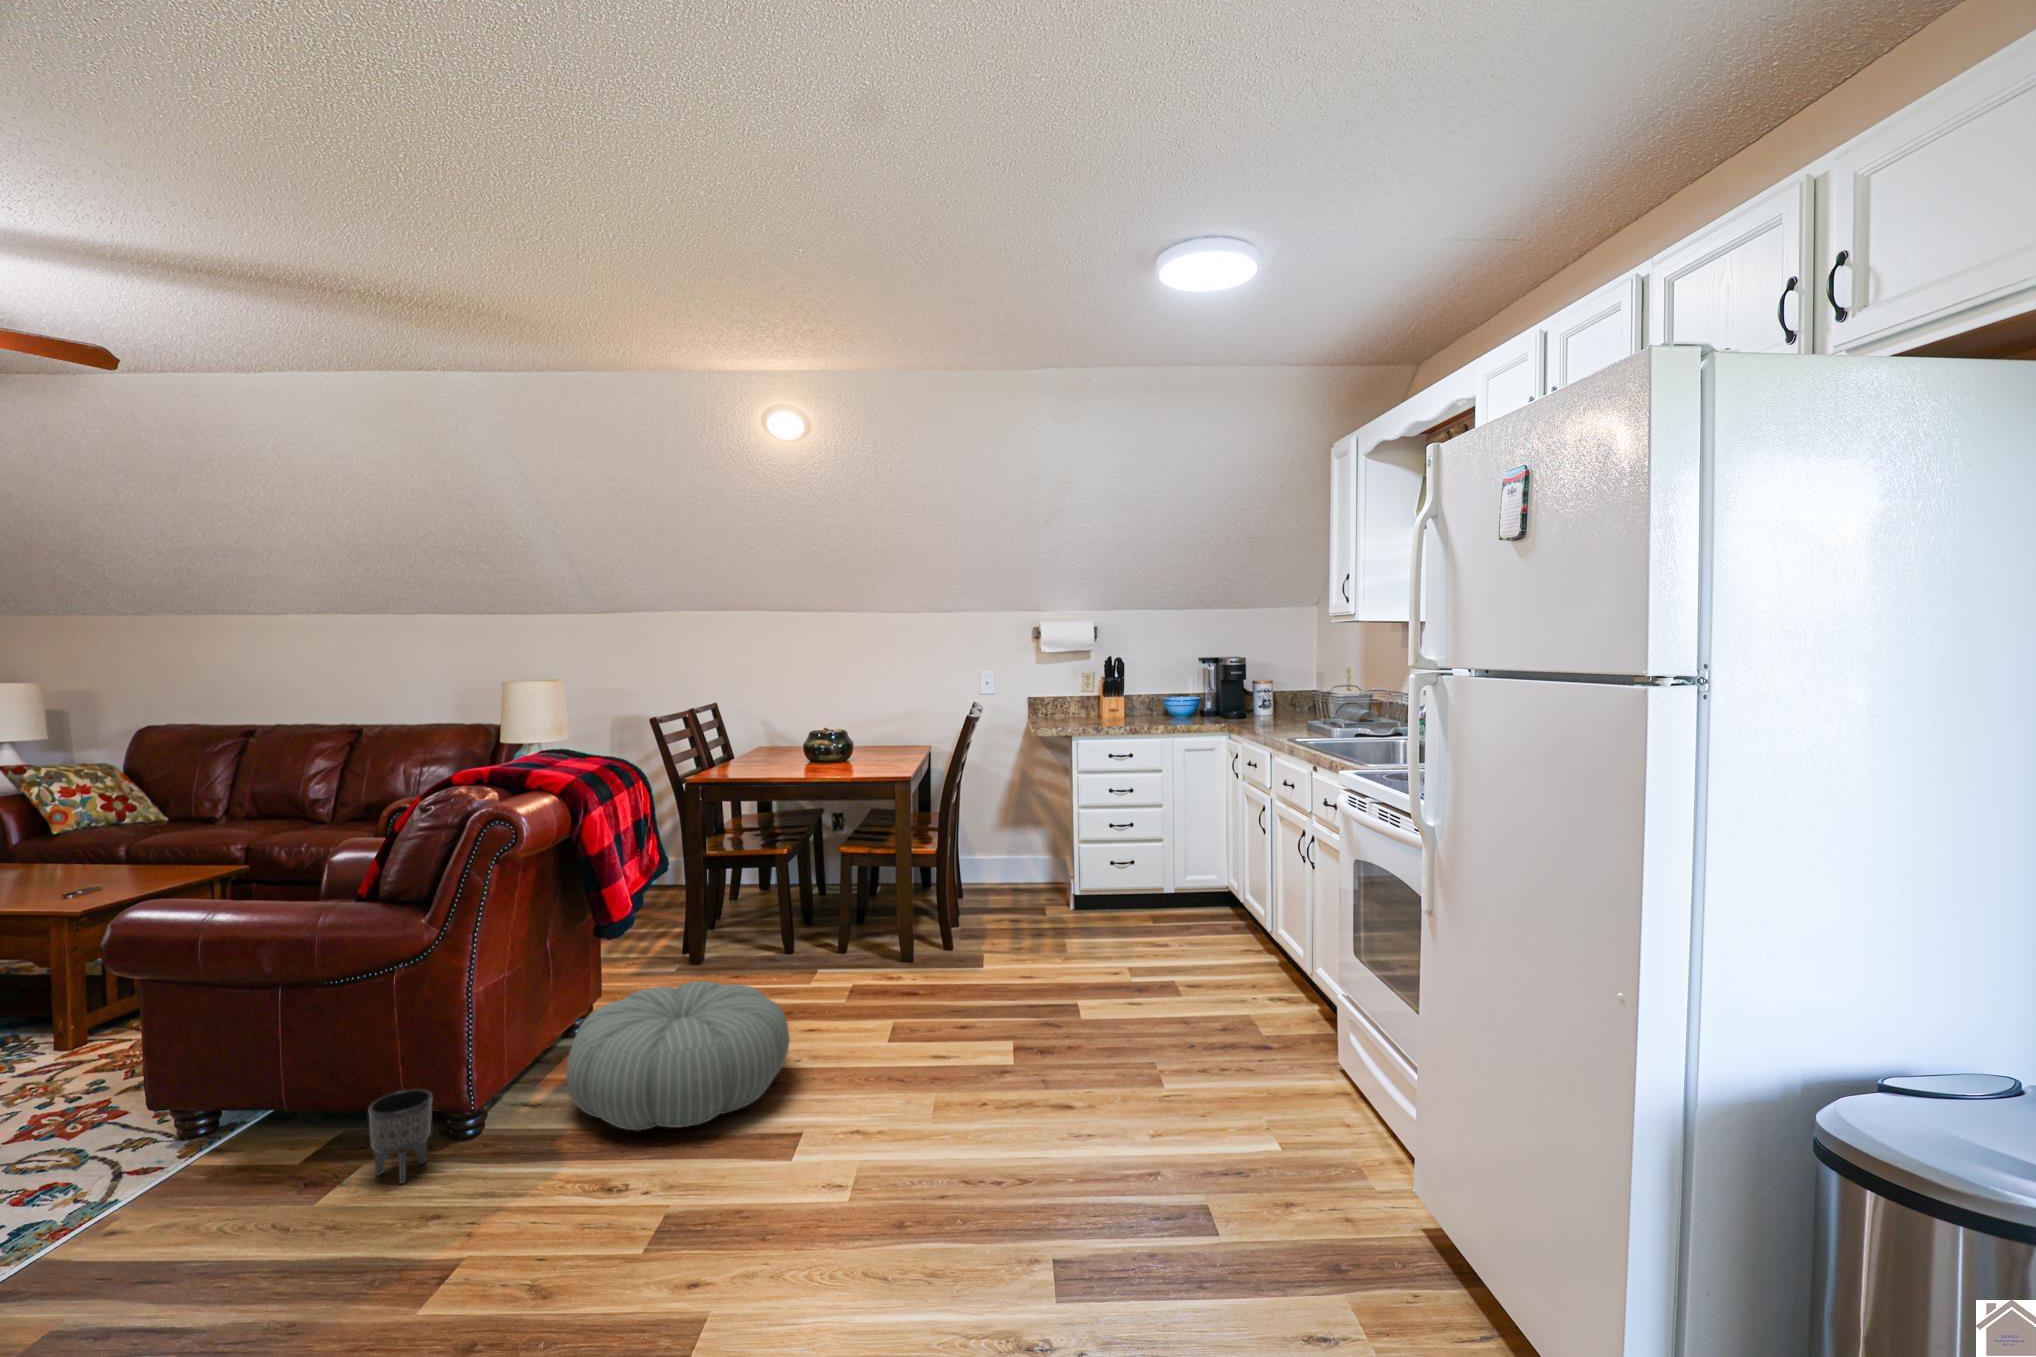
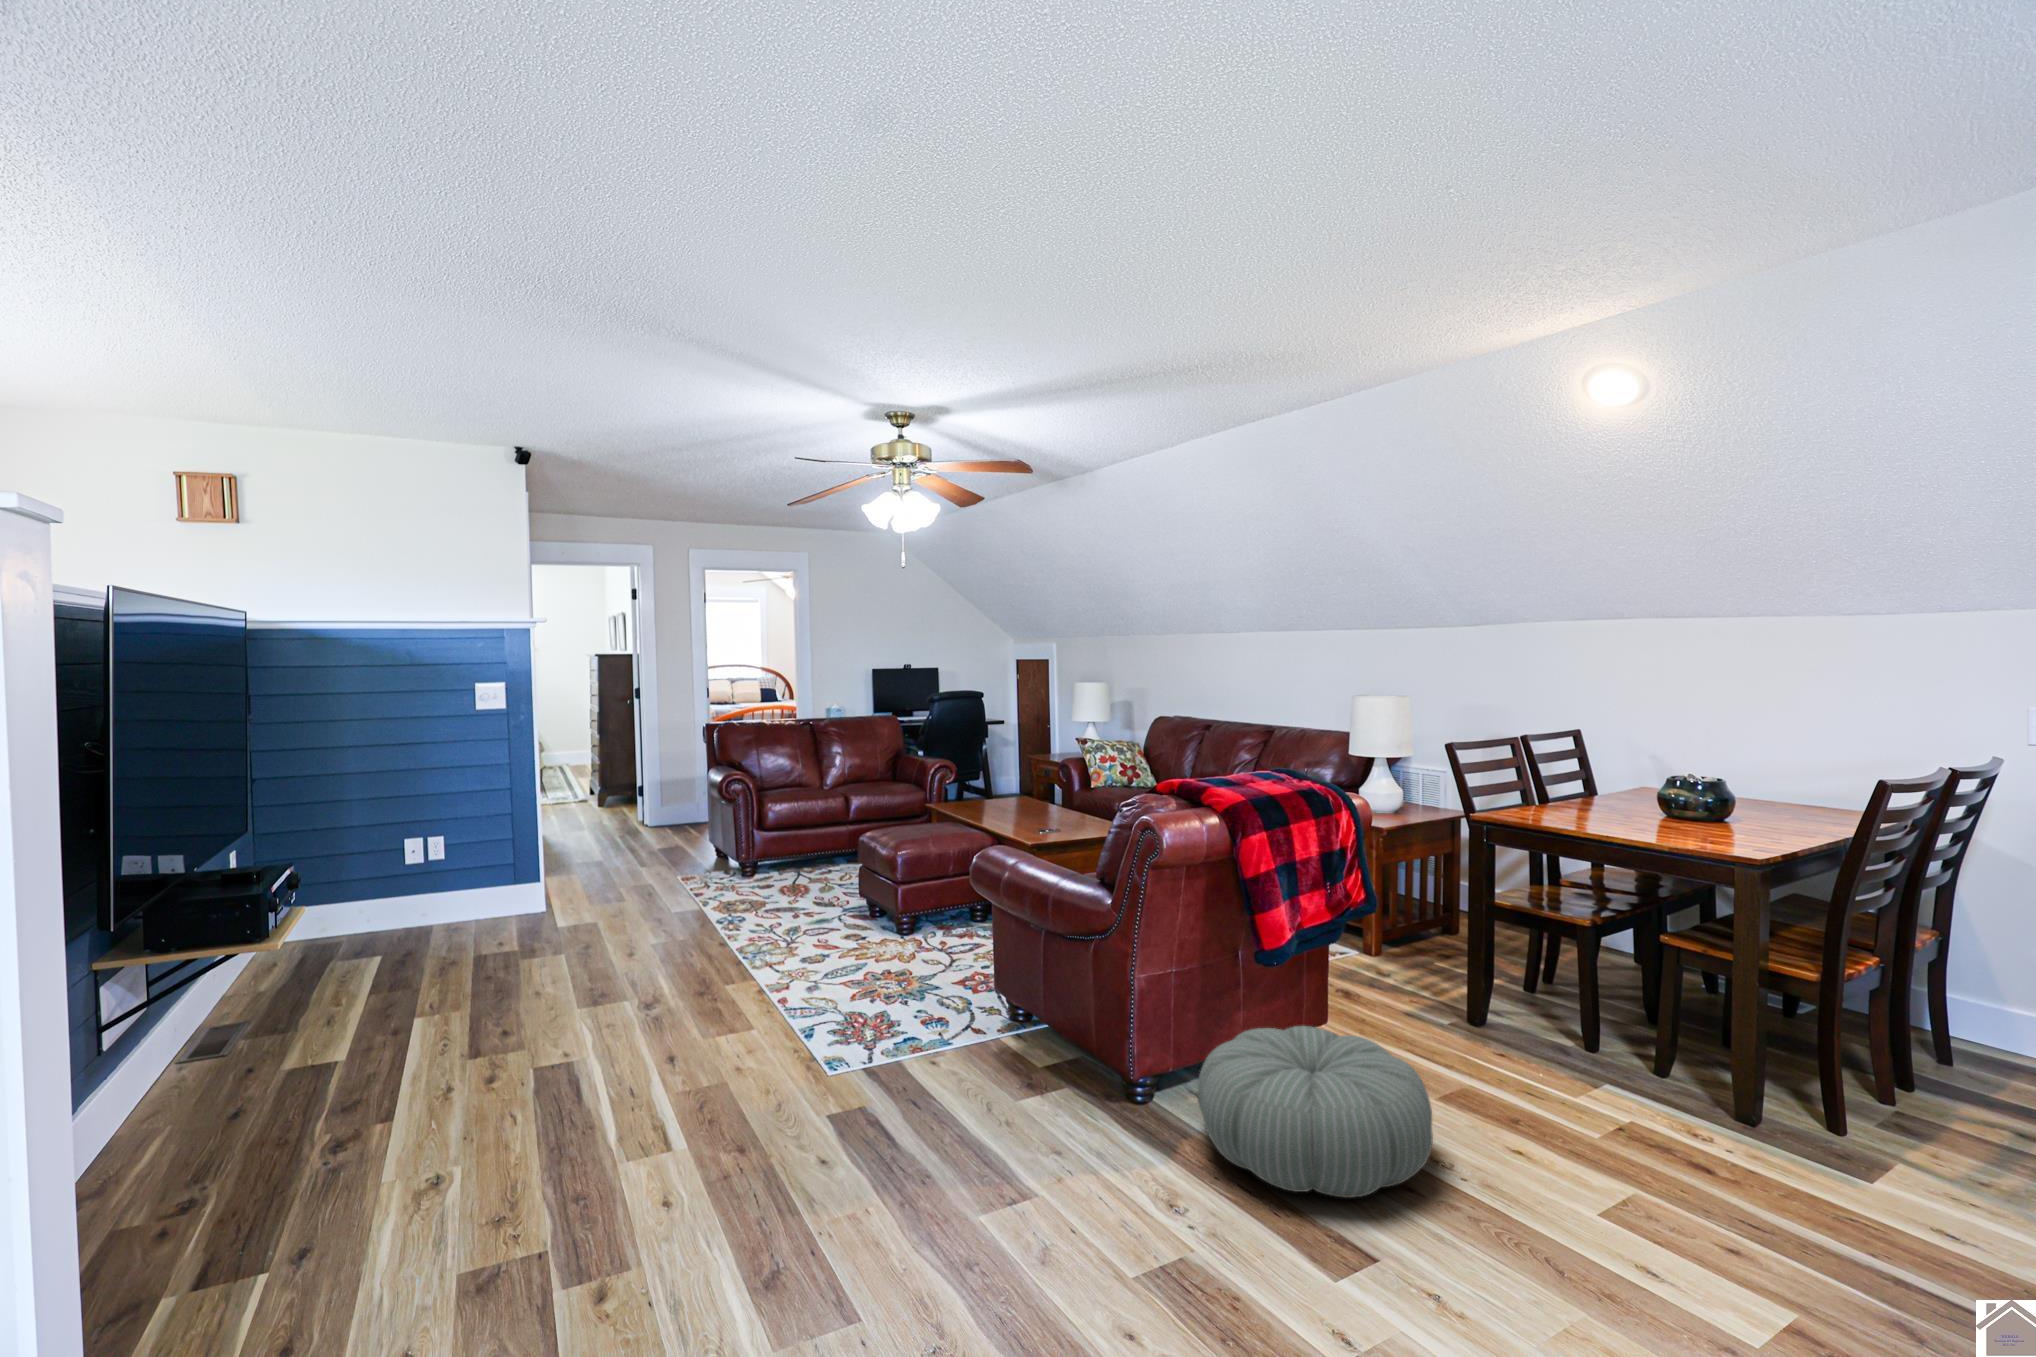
planter: present [369,1089,432,1184] -> none [1052,1039,1096,1116]

